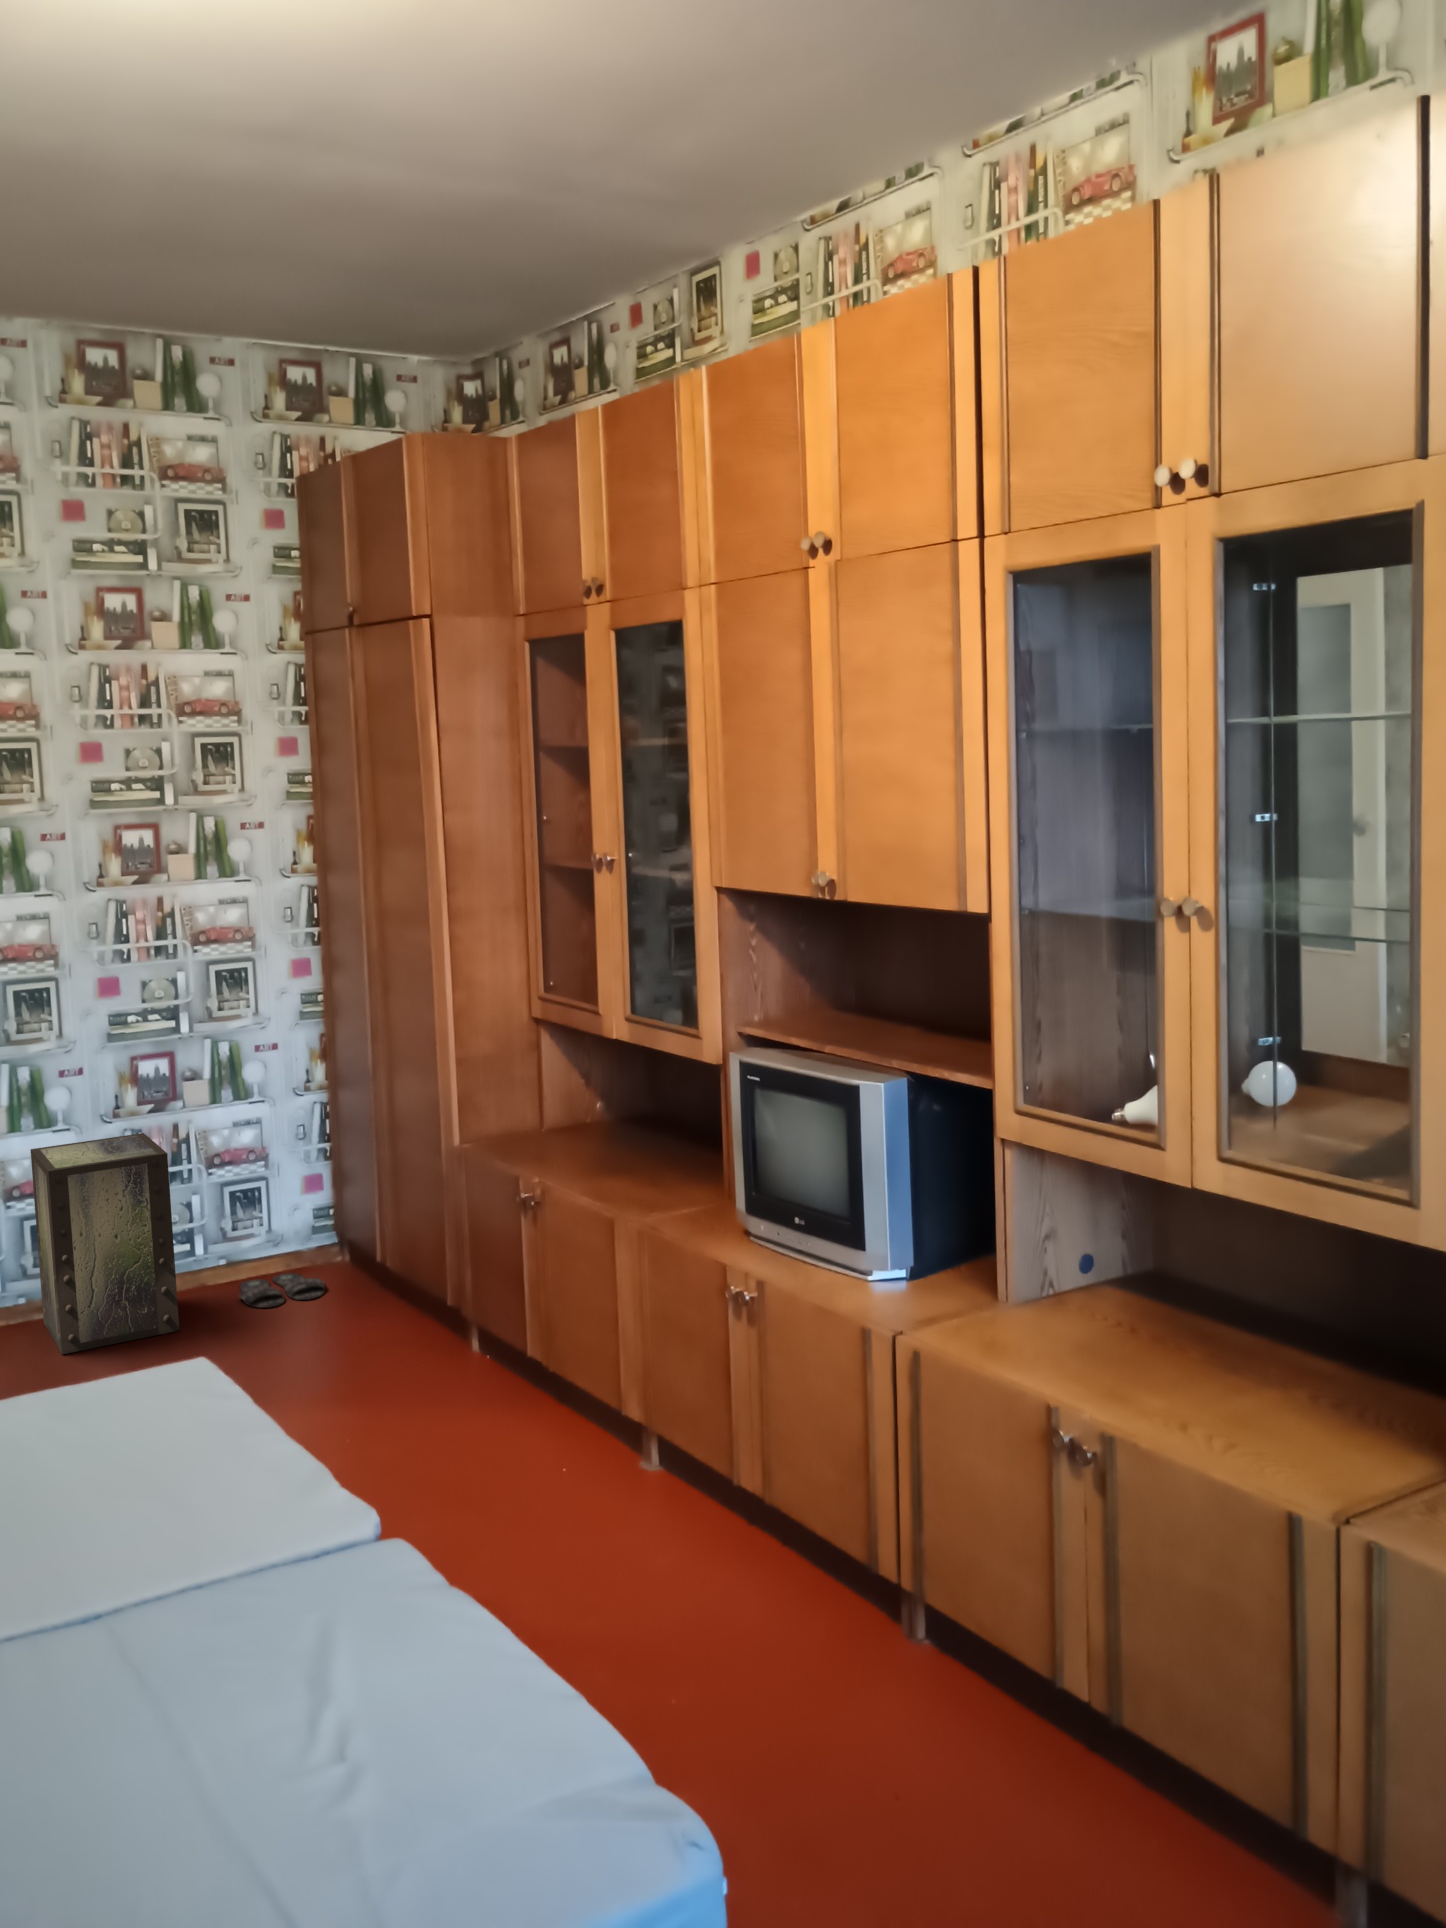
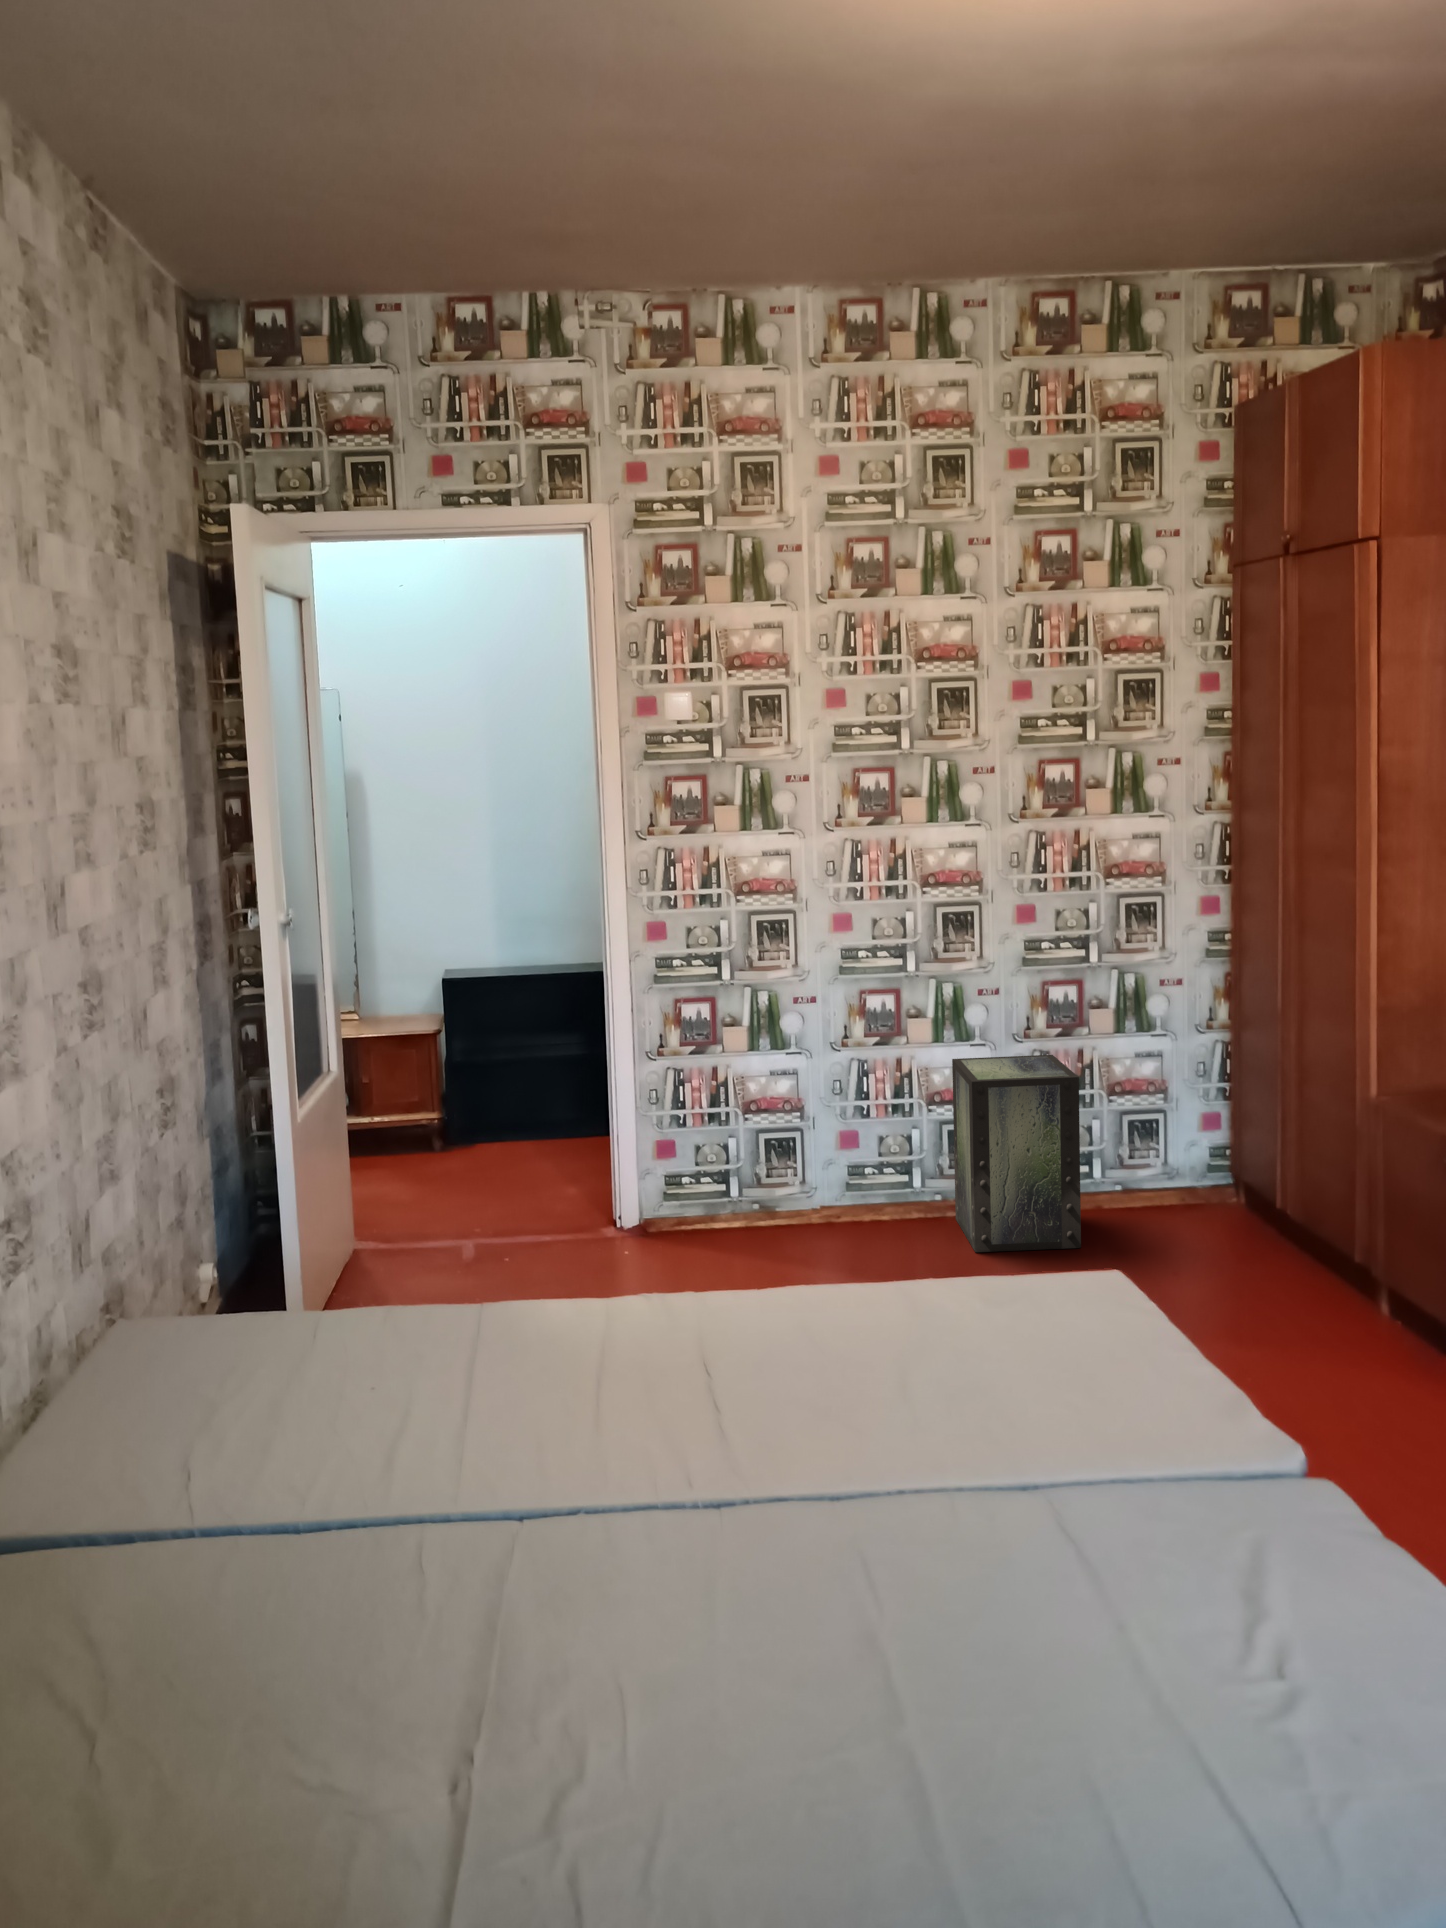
slippers: present [239,1273,325,1308] -> none [1134,1207,1222,1240]

